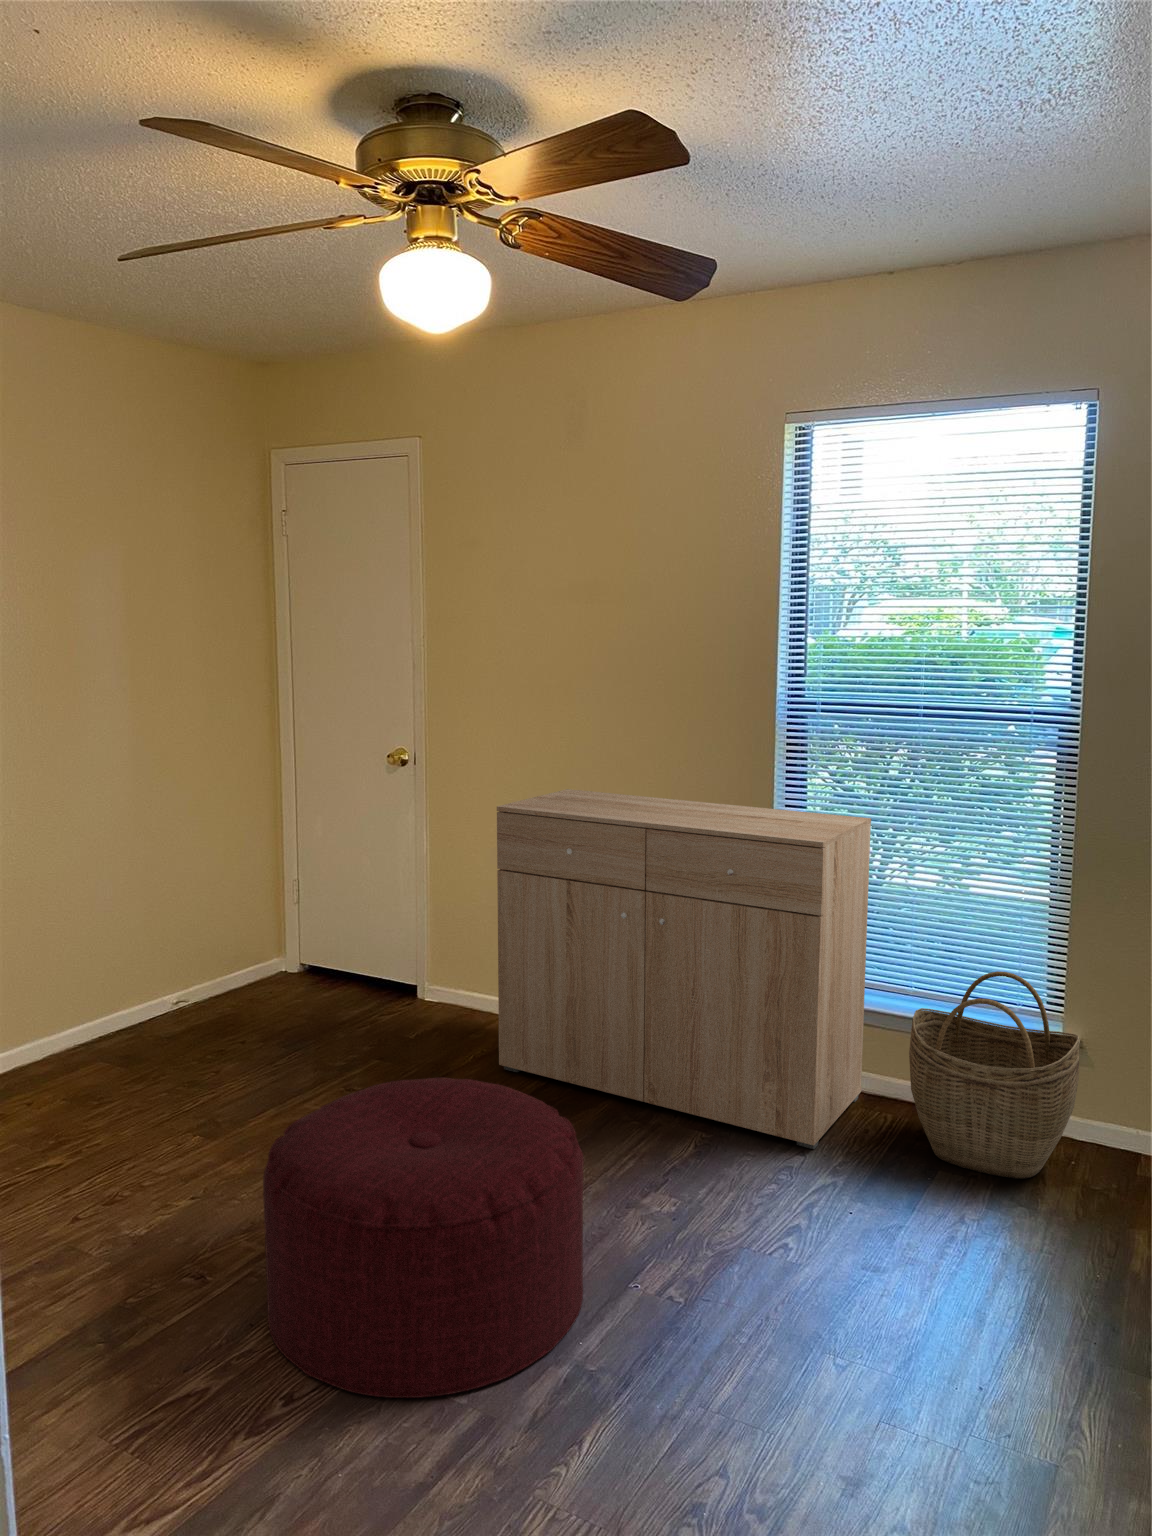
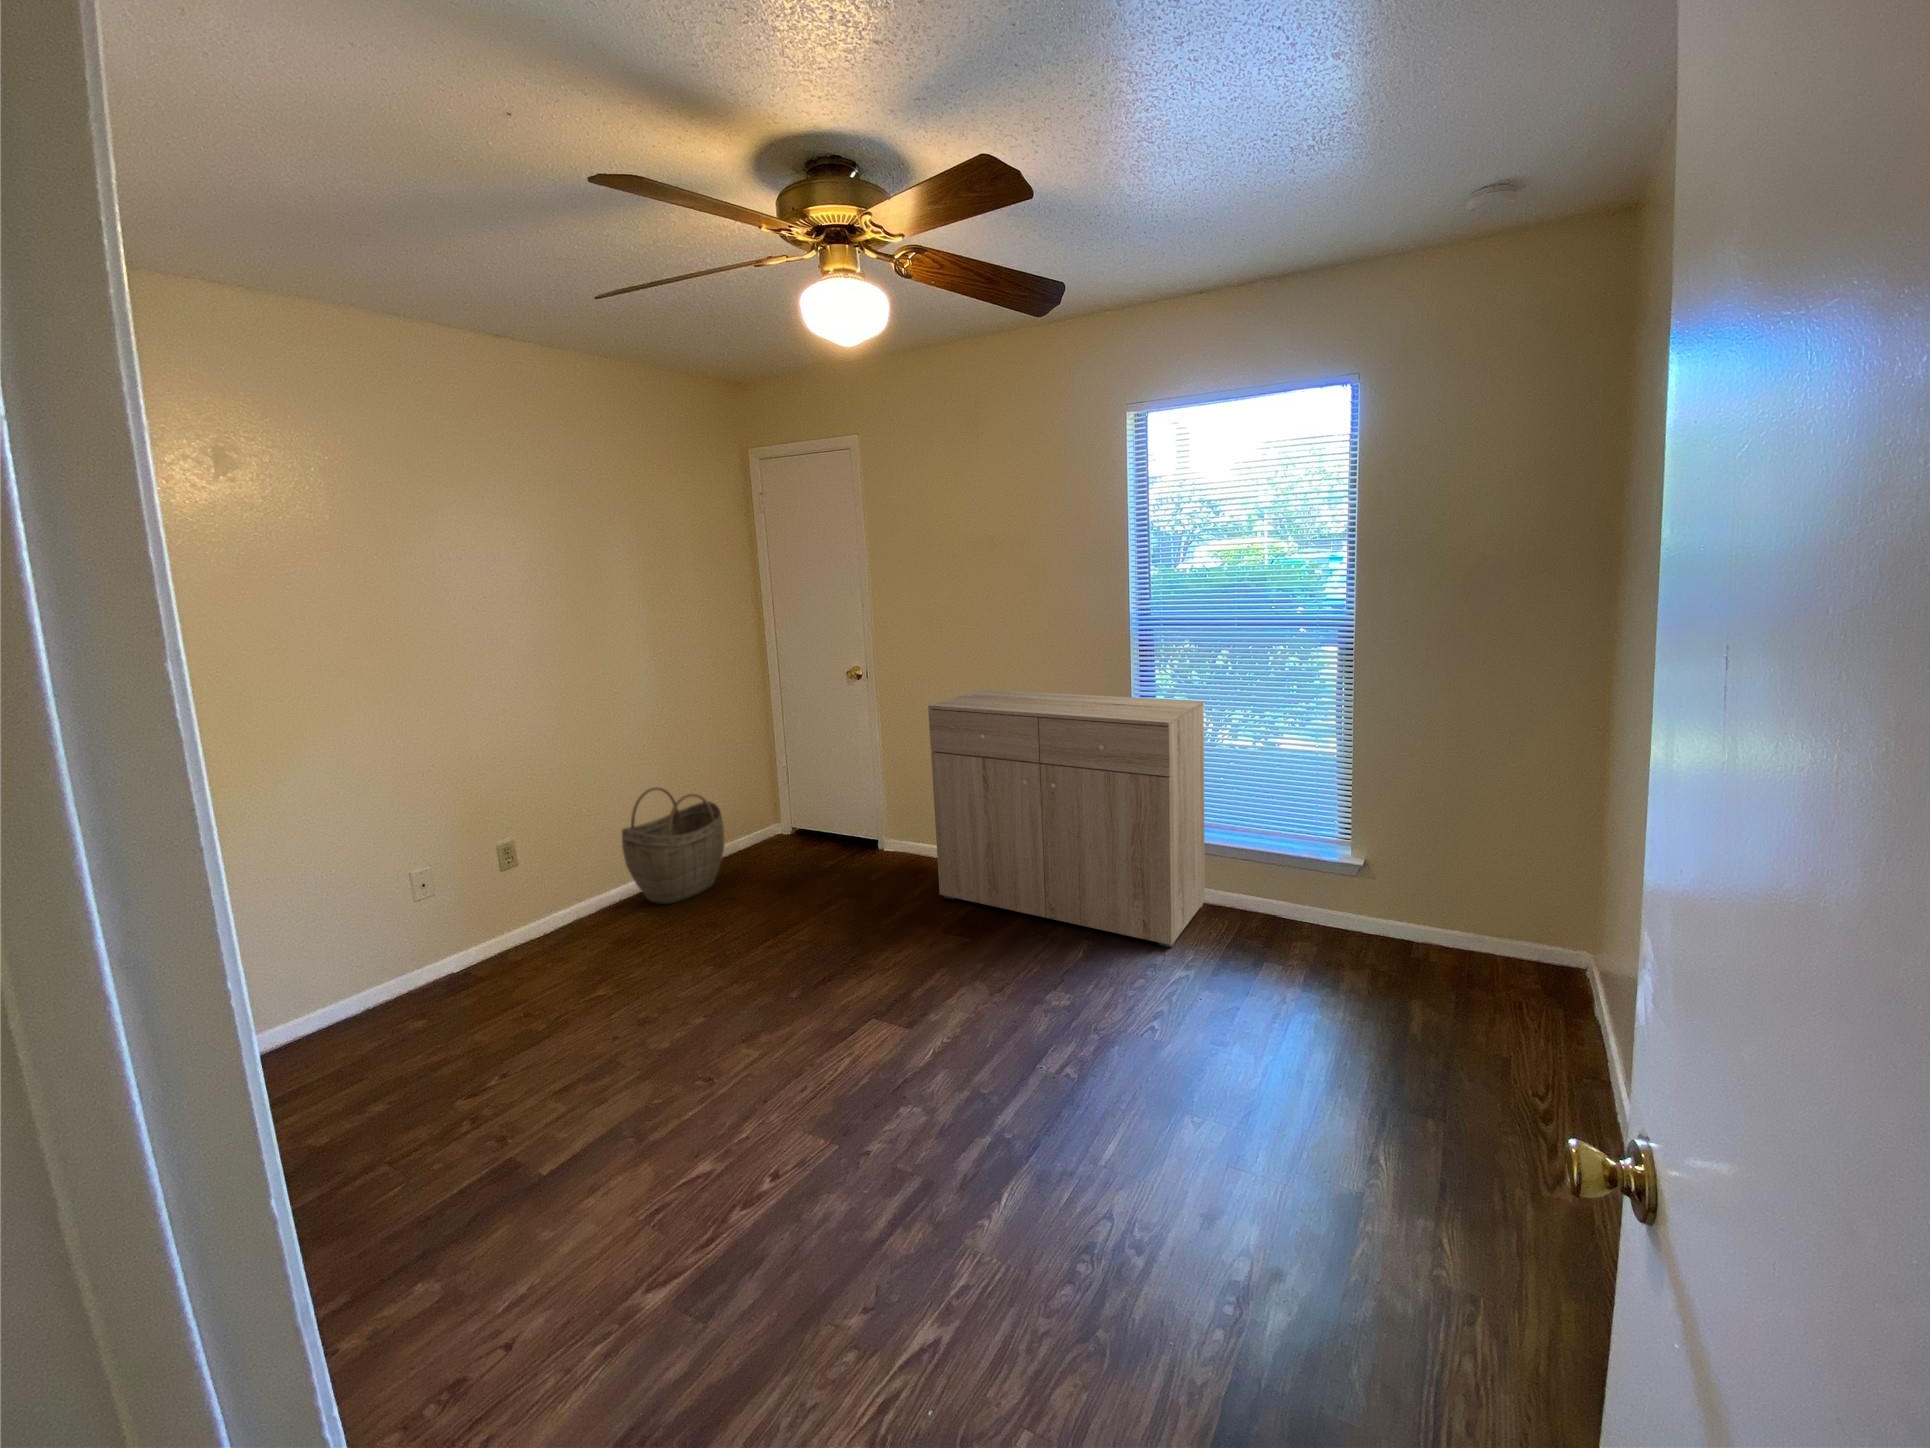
woven basket: present [909,971,1079,1179] -> present [622,787,724,904]
ottoman: present [263,1078,584,1398] -> none [752,915,1002,1170]

